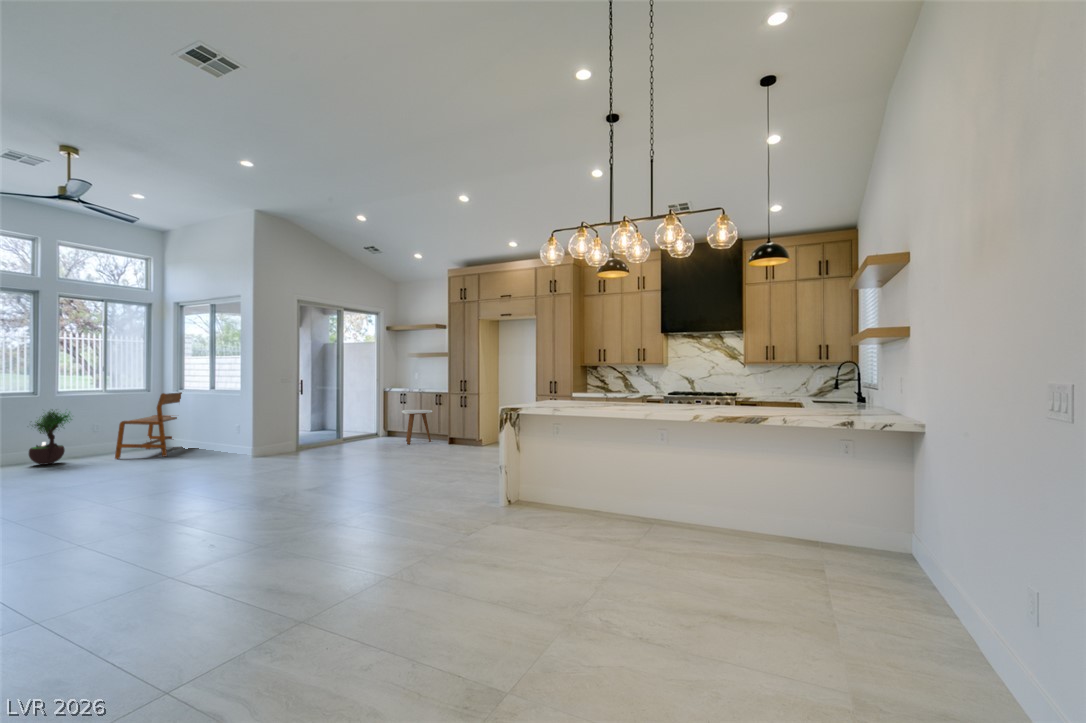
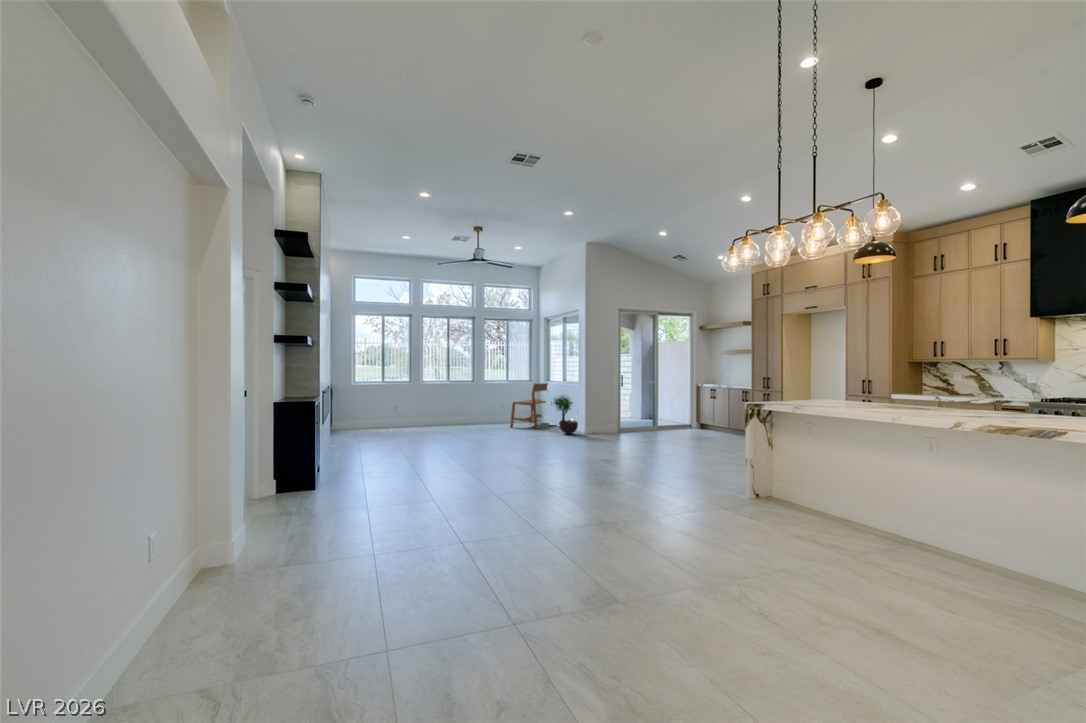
potted tree: present [29,410,70,465] -> present [554,396,578,434]
side table: present [402,410,432,444] -> none [708,405,739,438]

